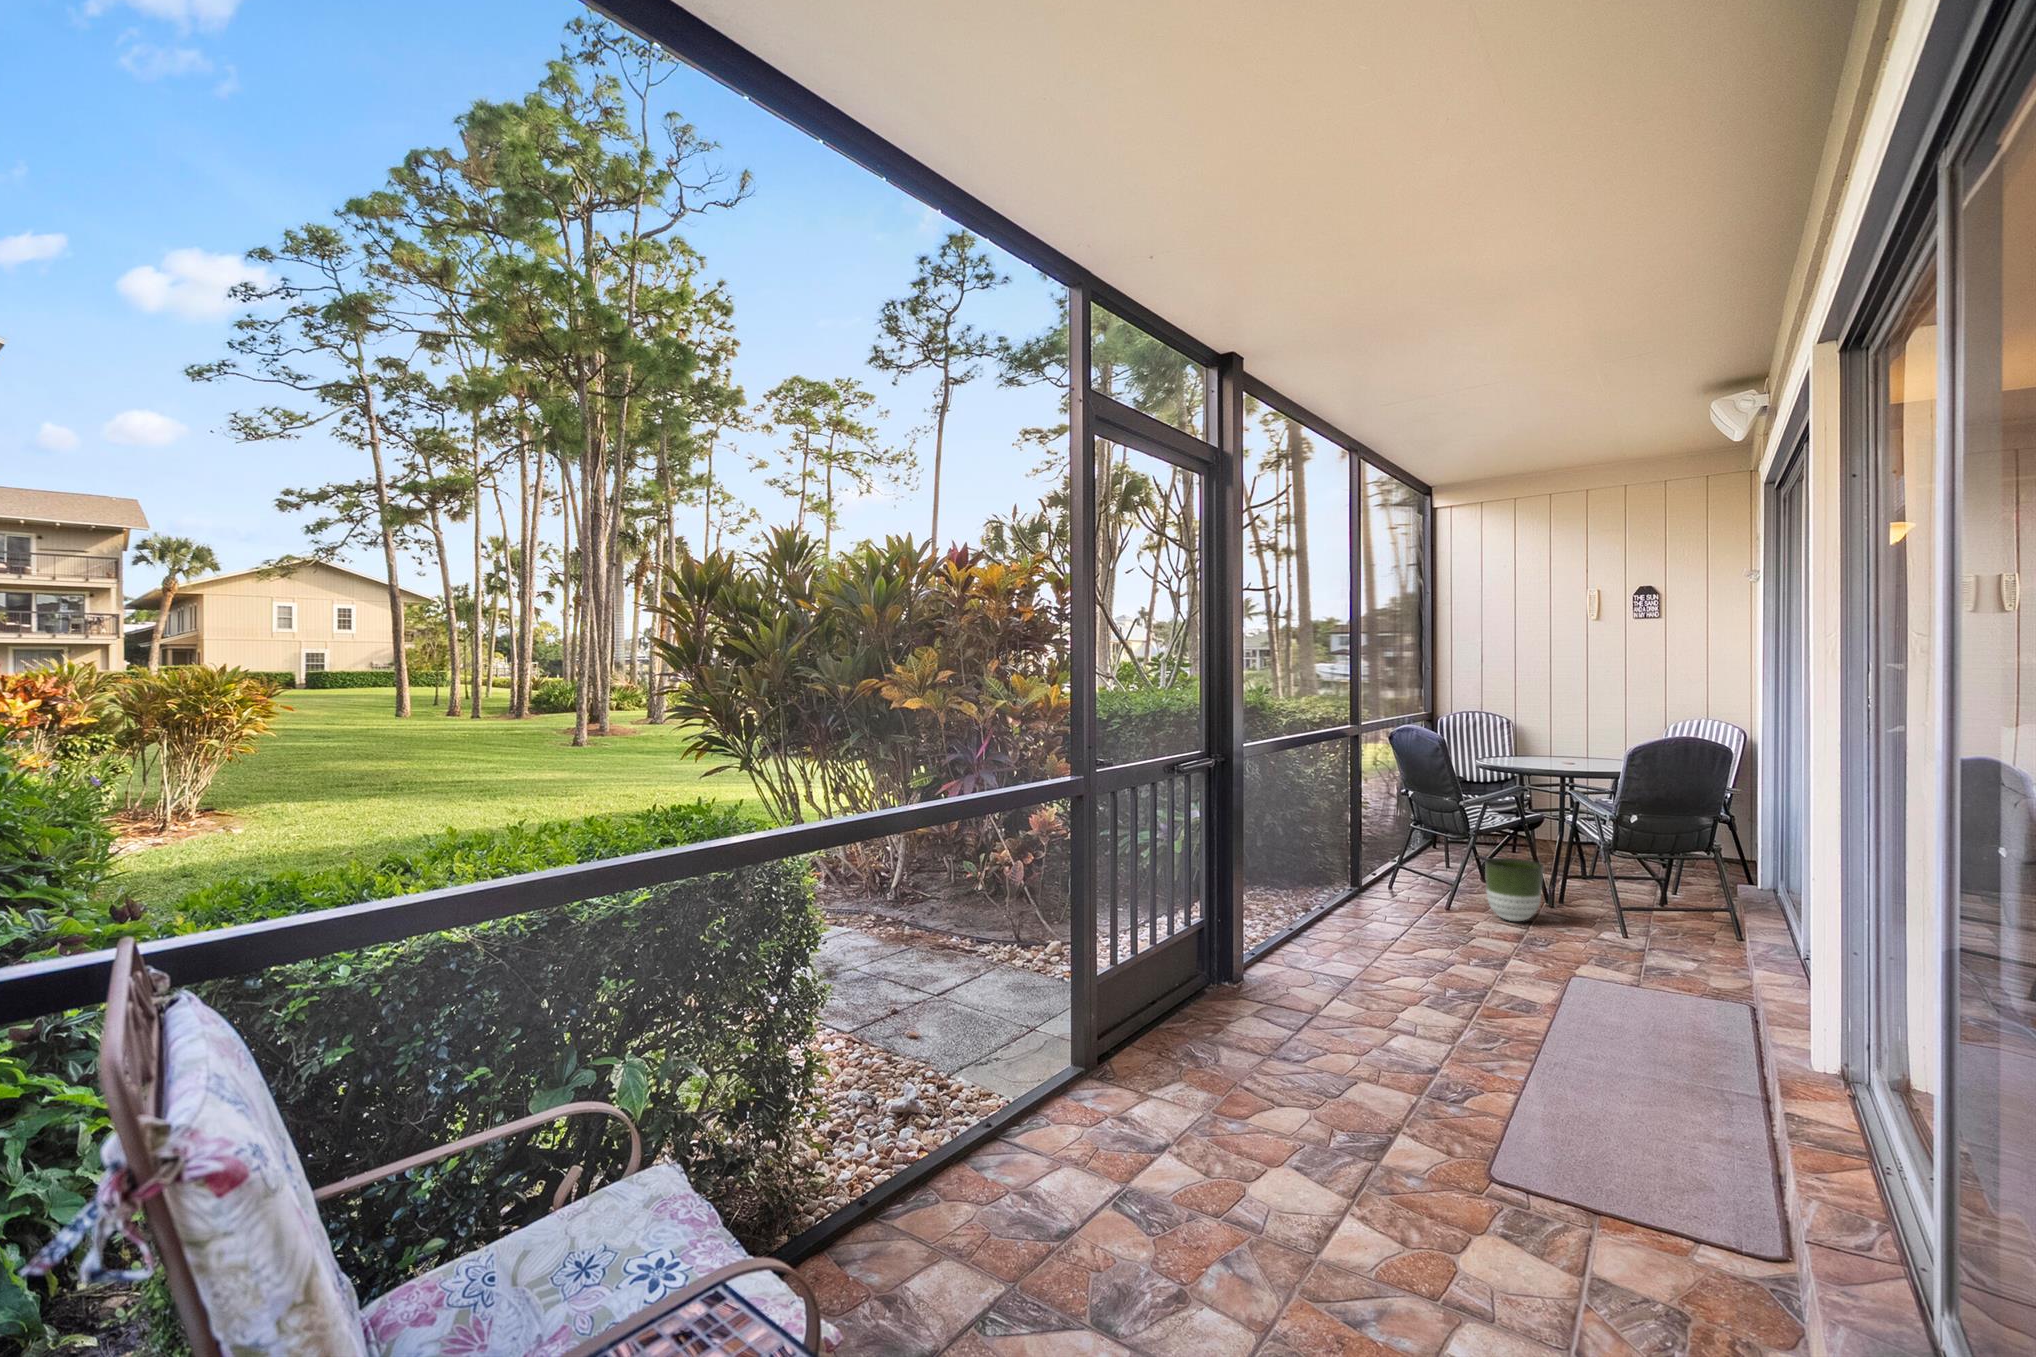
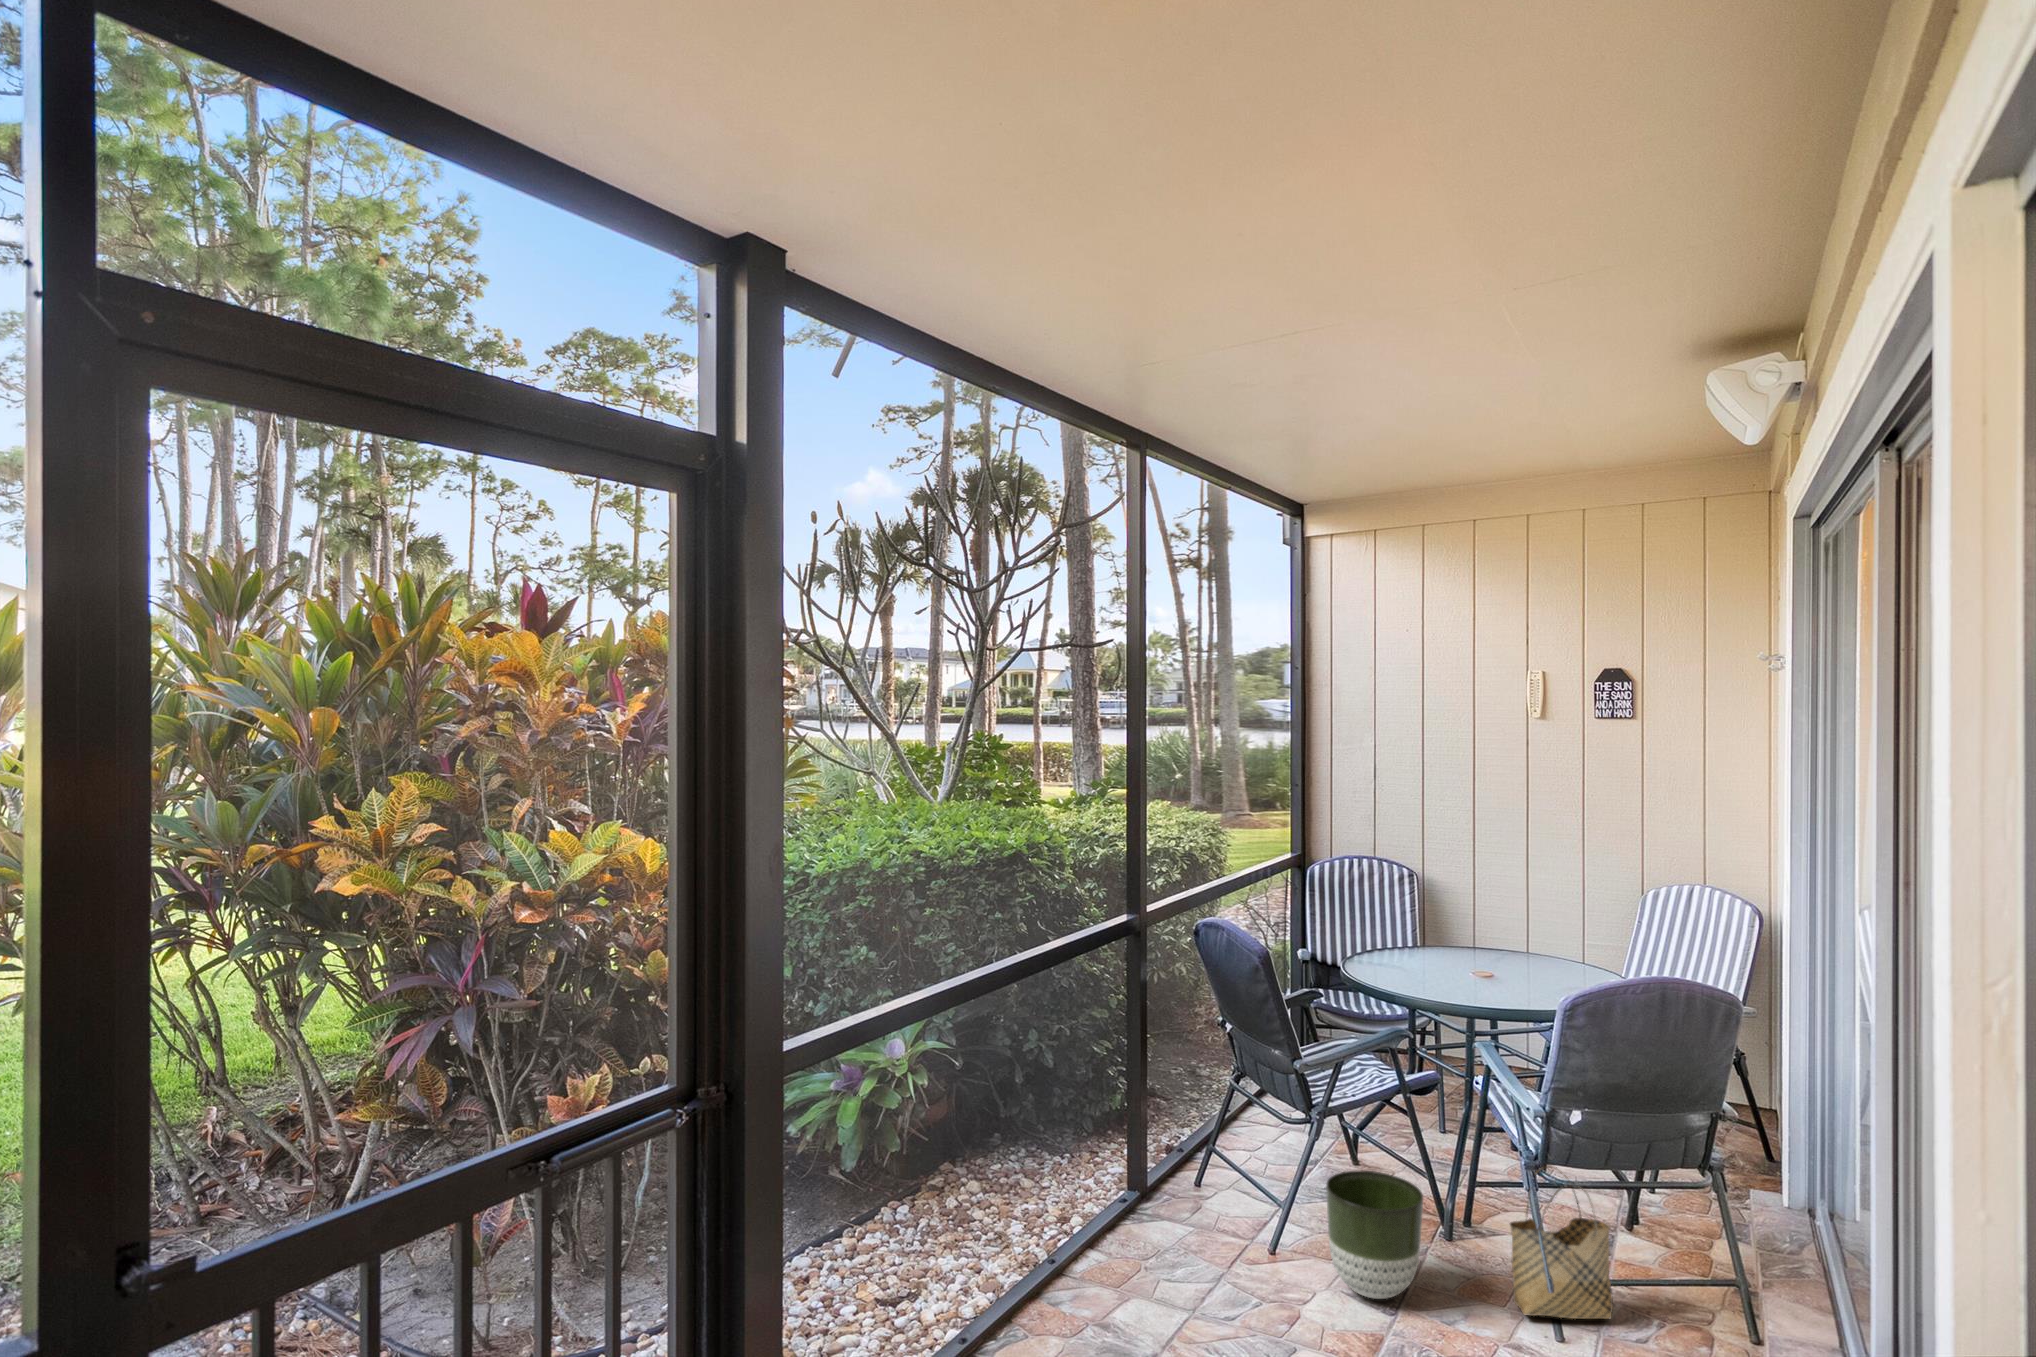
woven basket: none [1594,849,1655,928] -> present [1510,1166,1613,1319]

